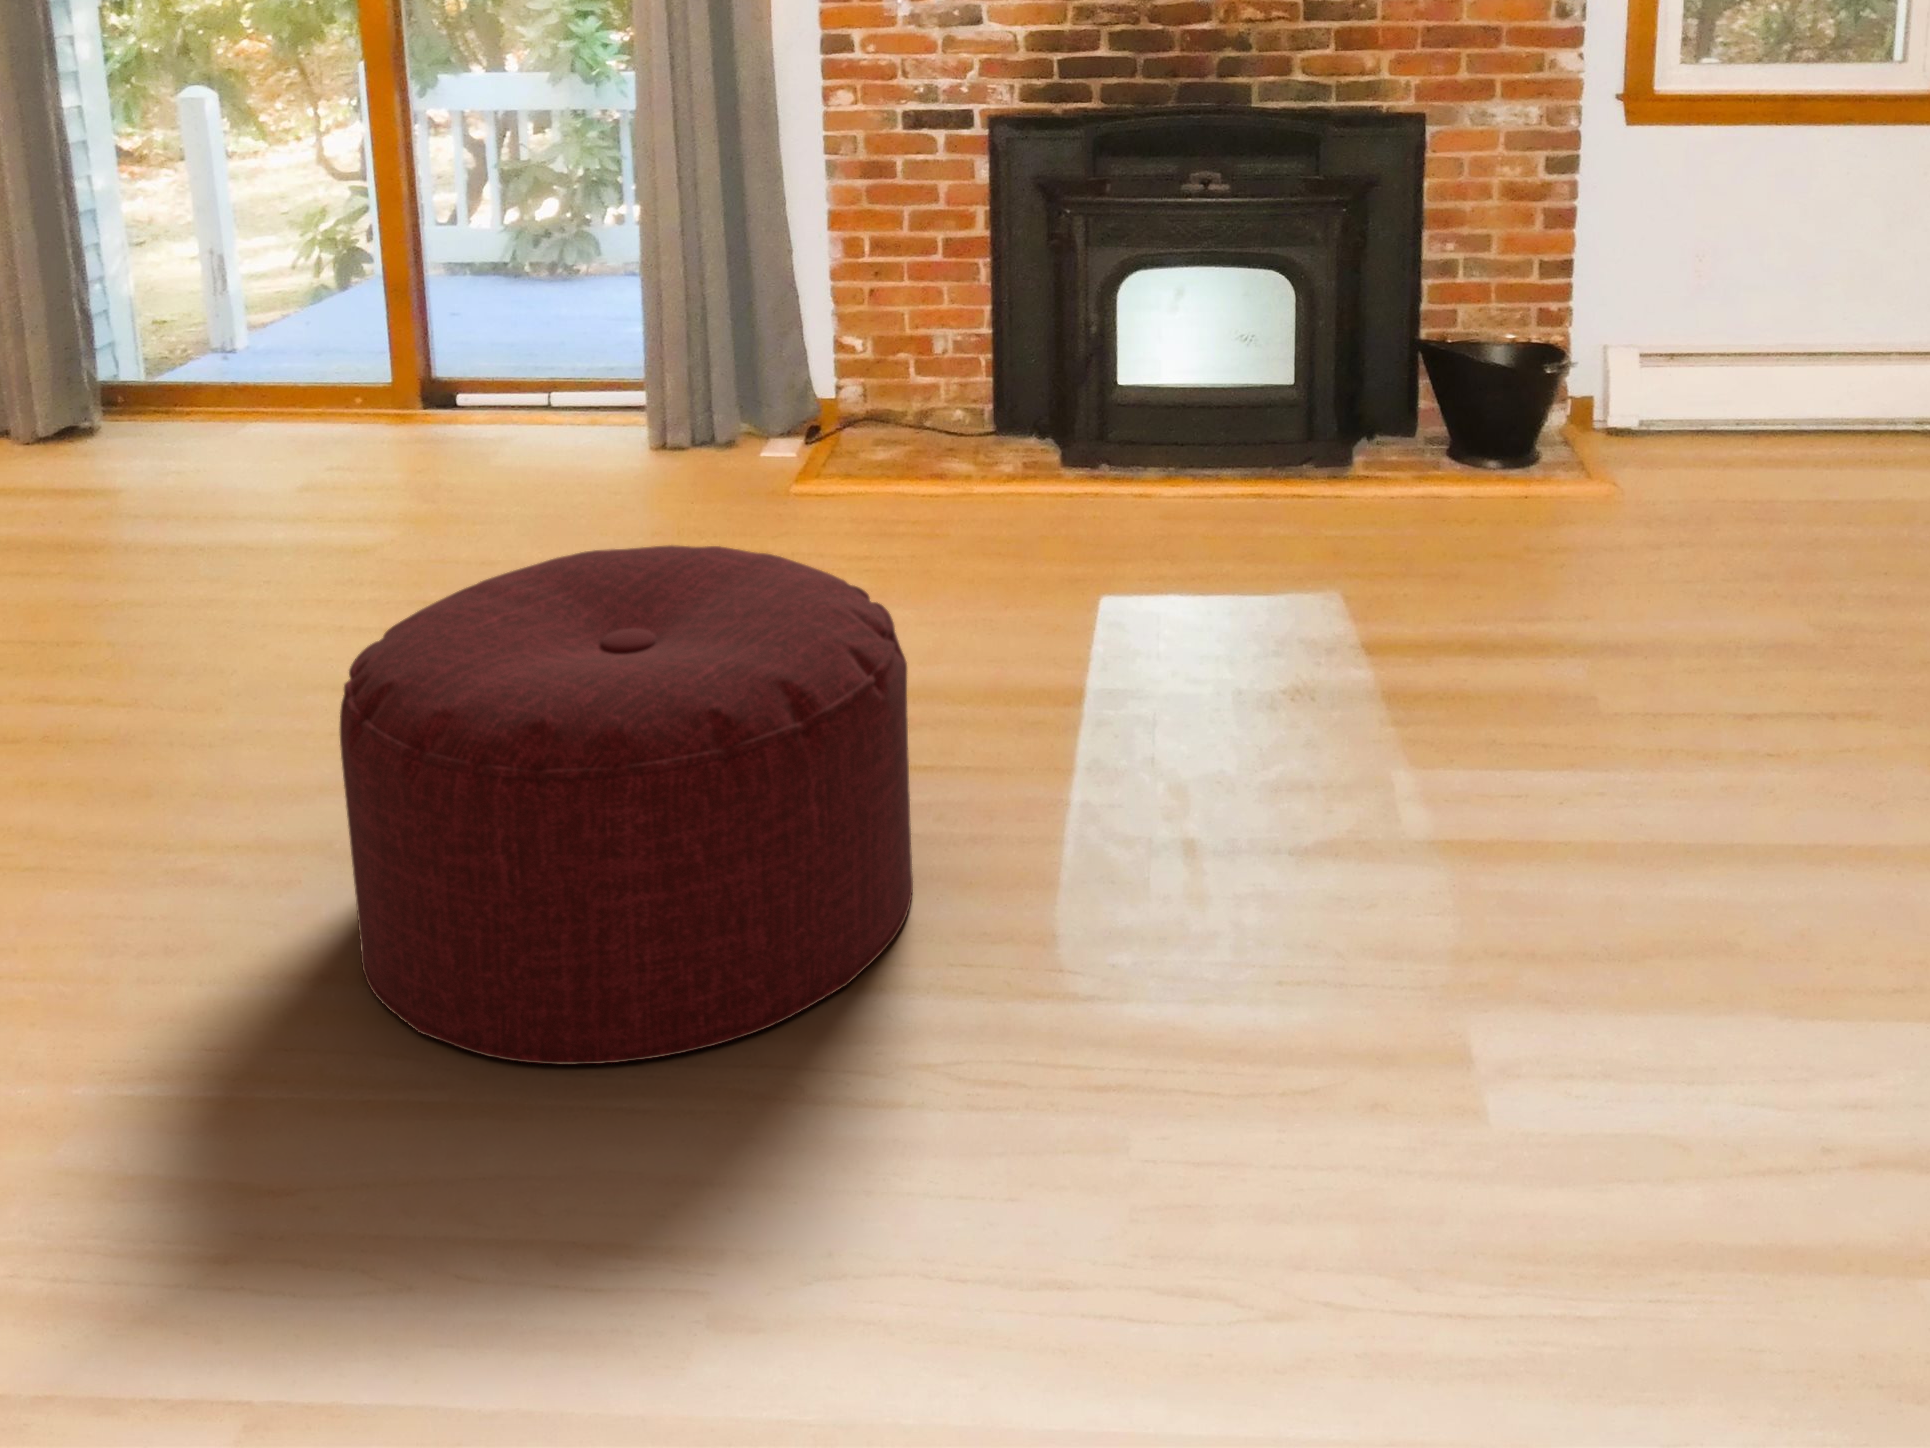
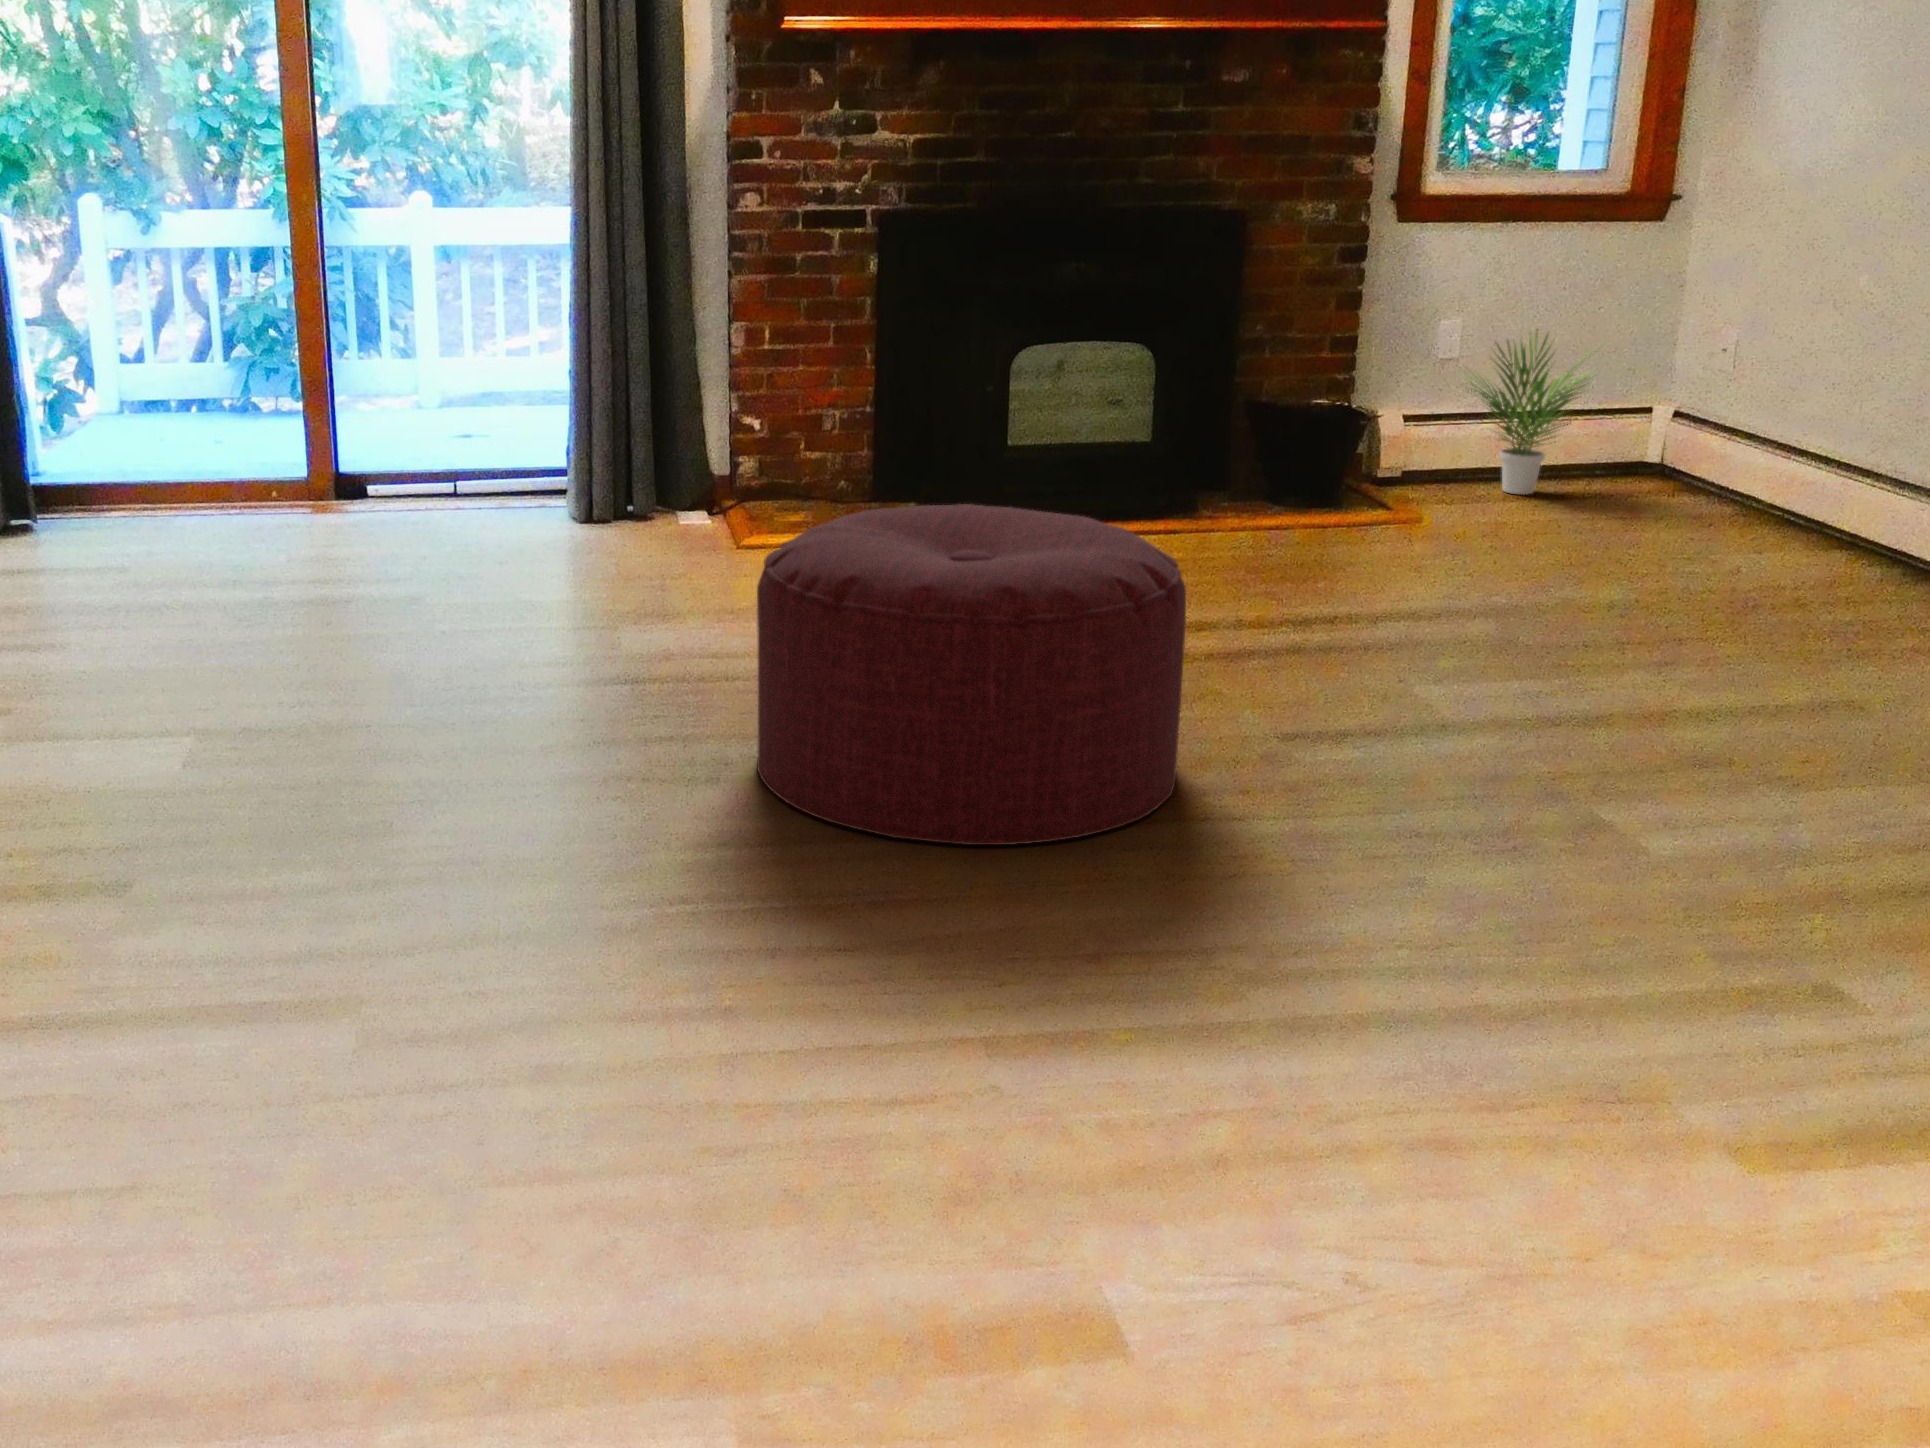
potted plant: none [1683,253,1870,461] -> present [1459,331,1597,495]

